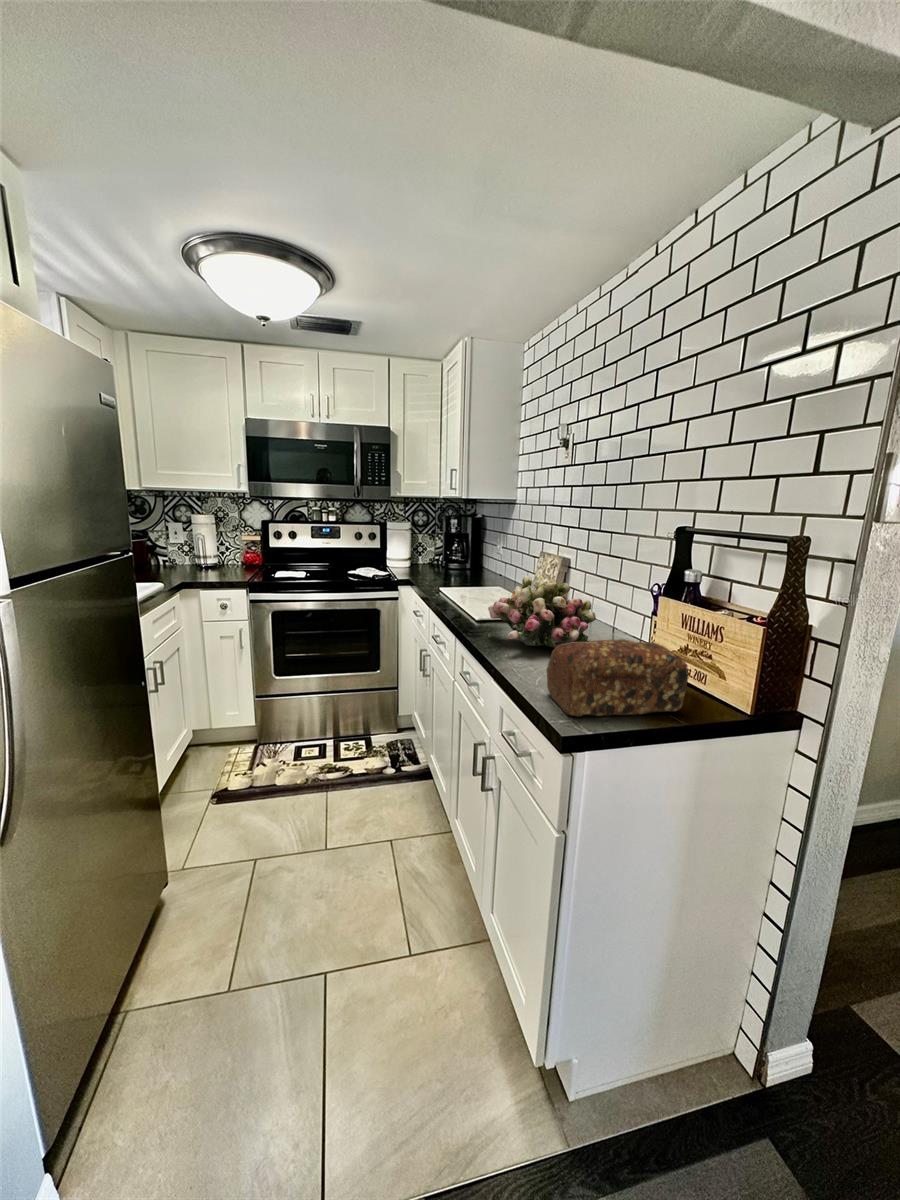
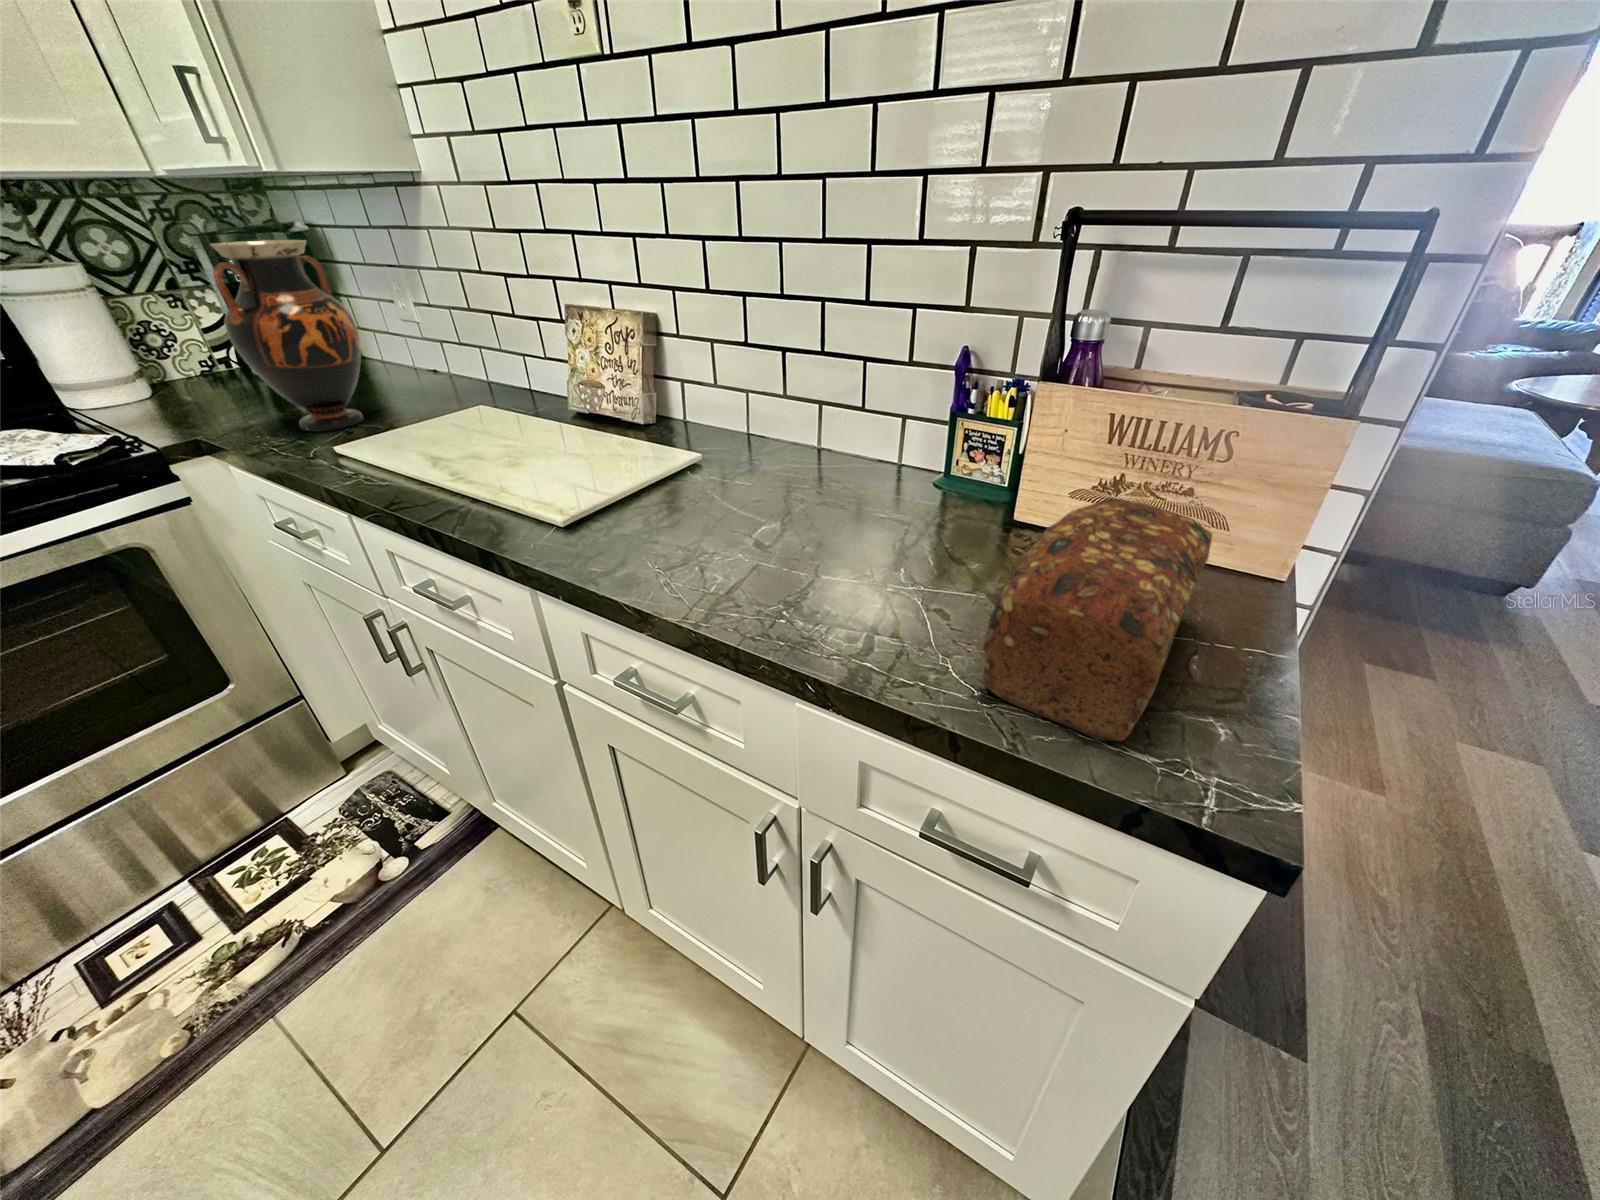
vase: none [429,519,469,585] -> present [211,240,363,431]
flower arrangement: present [488,576,596,648] -> none [634,388,874,574]

